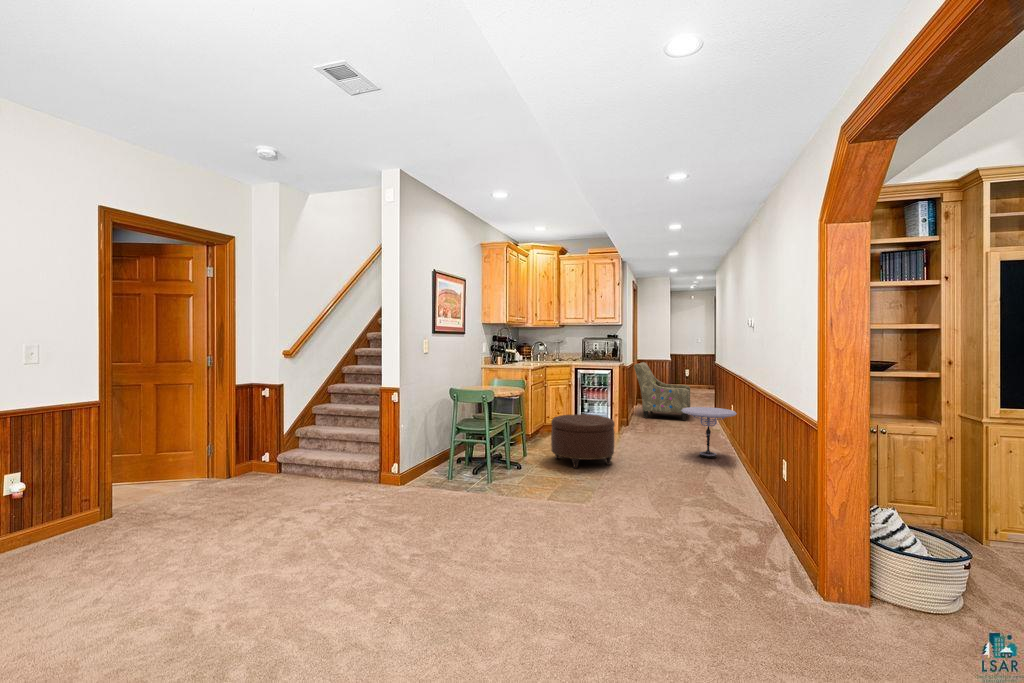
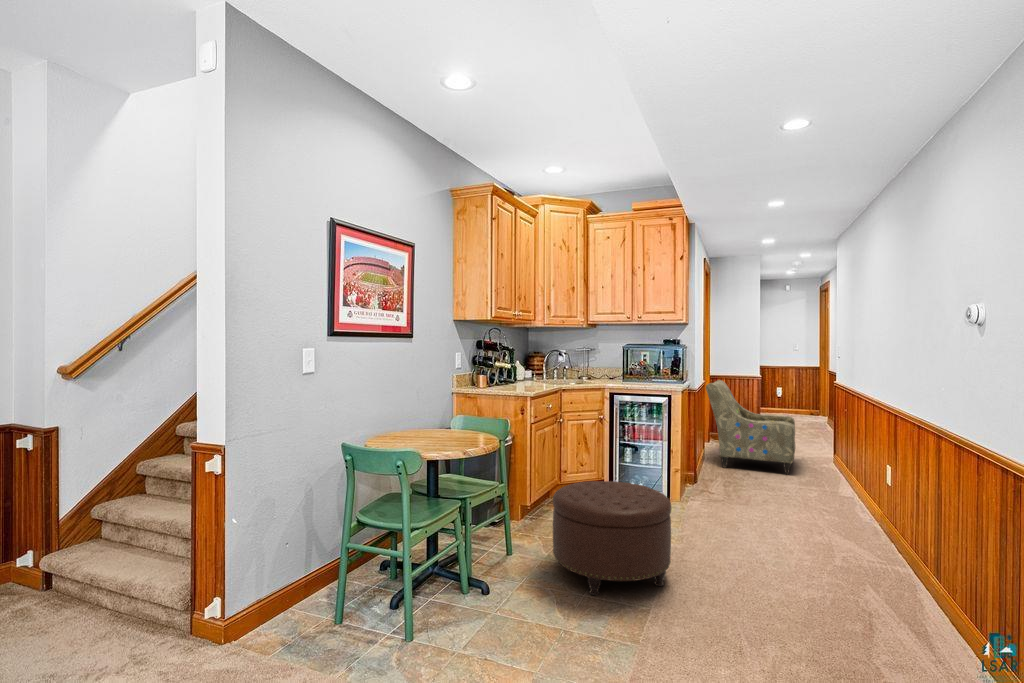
side table: present [681,407,737,458] -> none [798,470,912,572]

